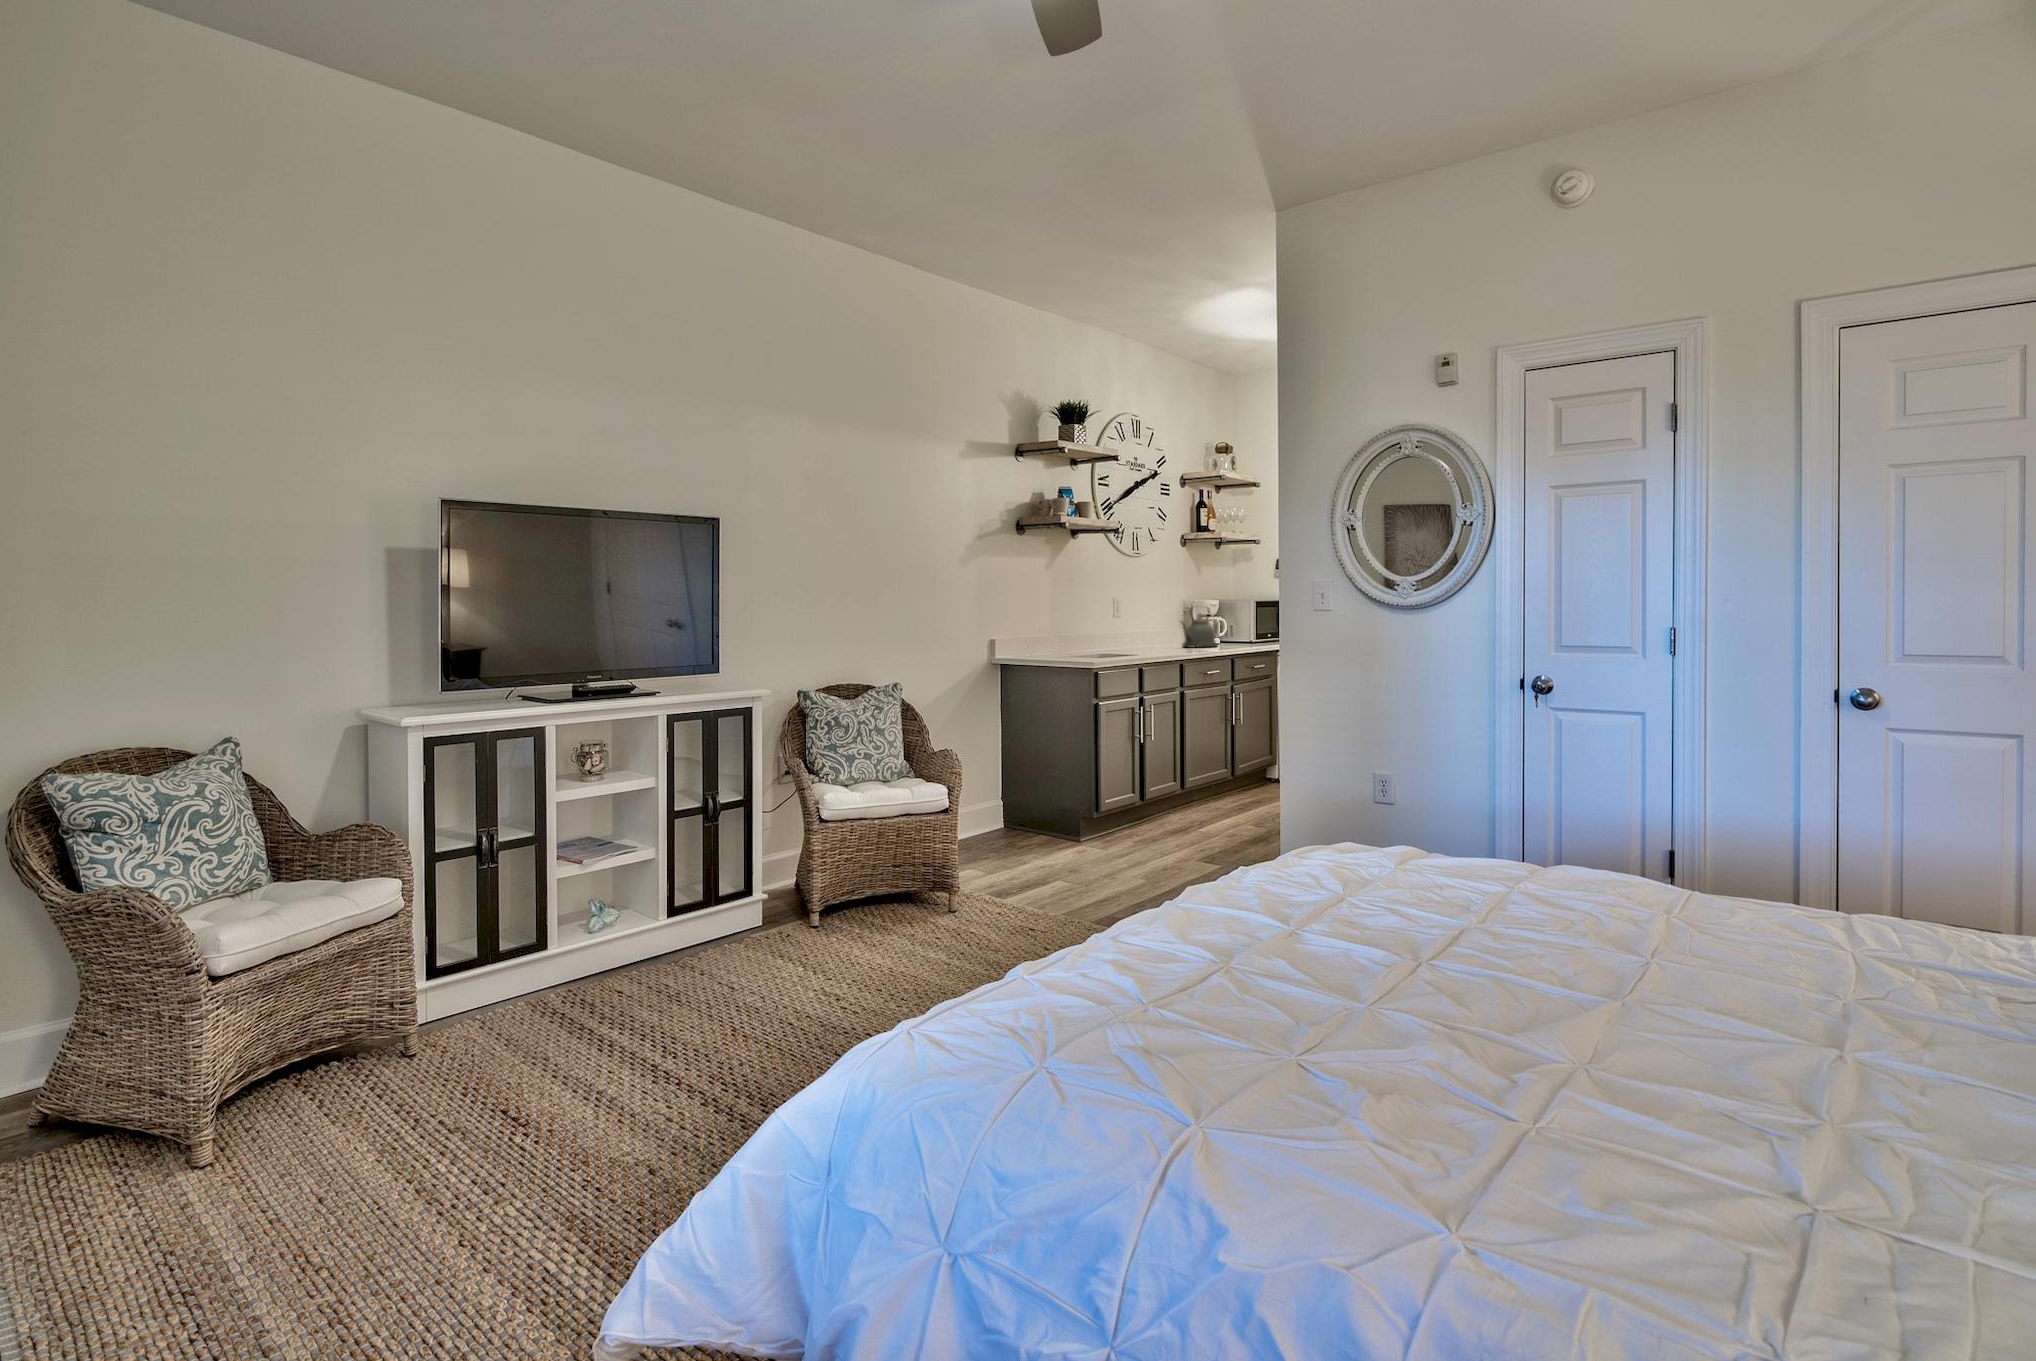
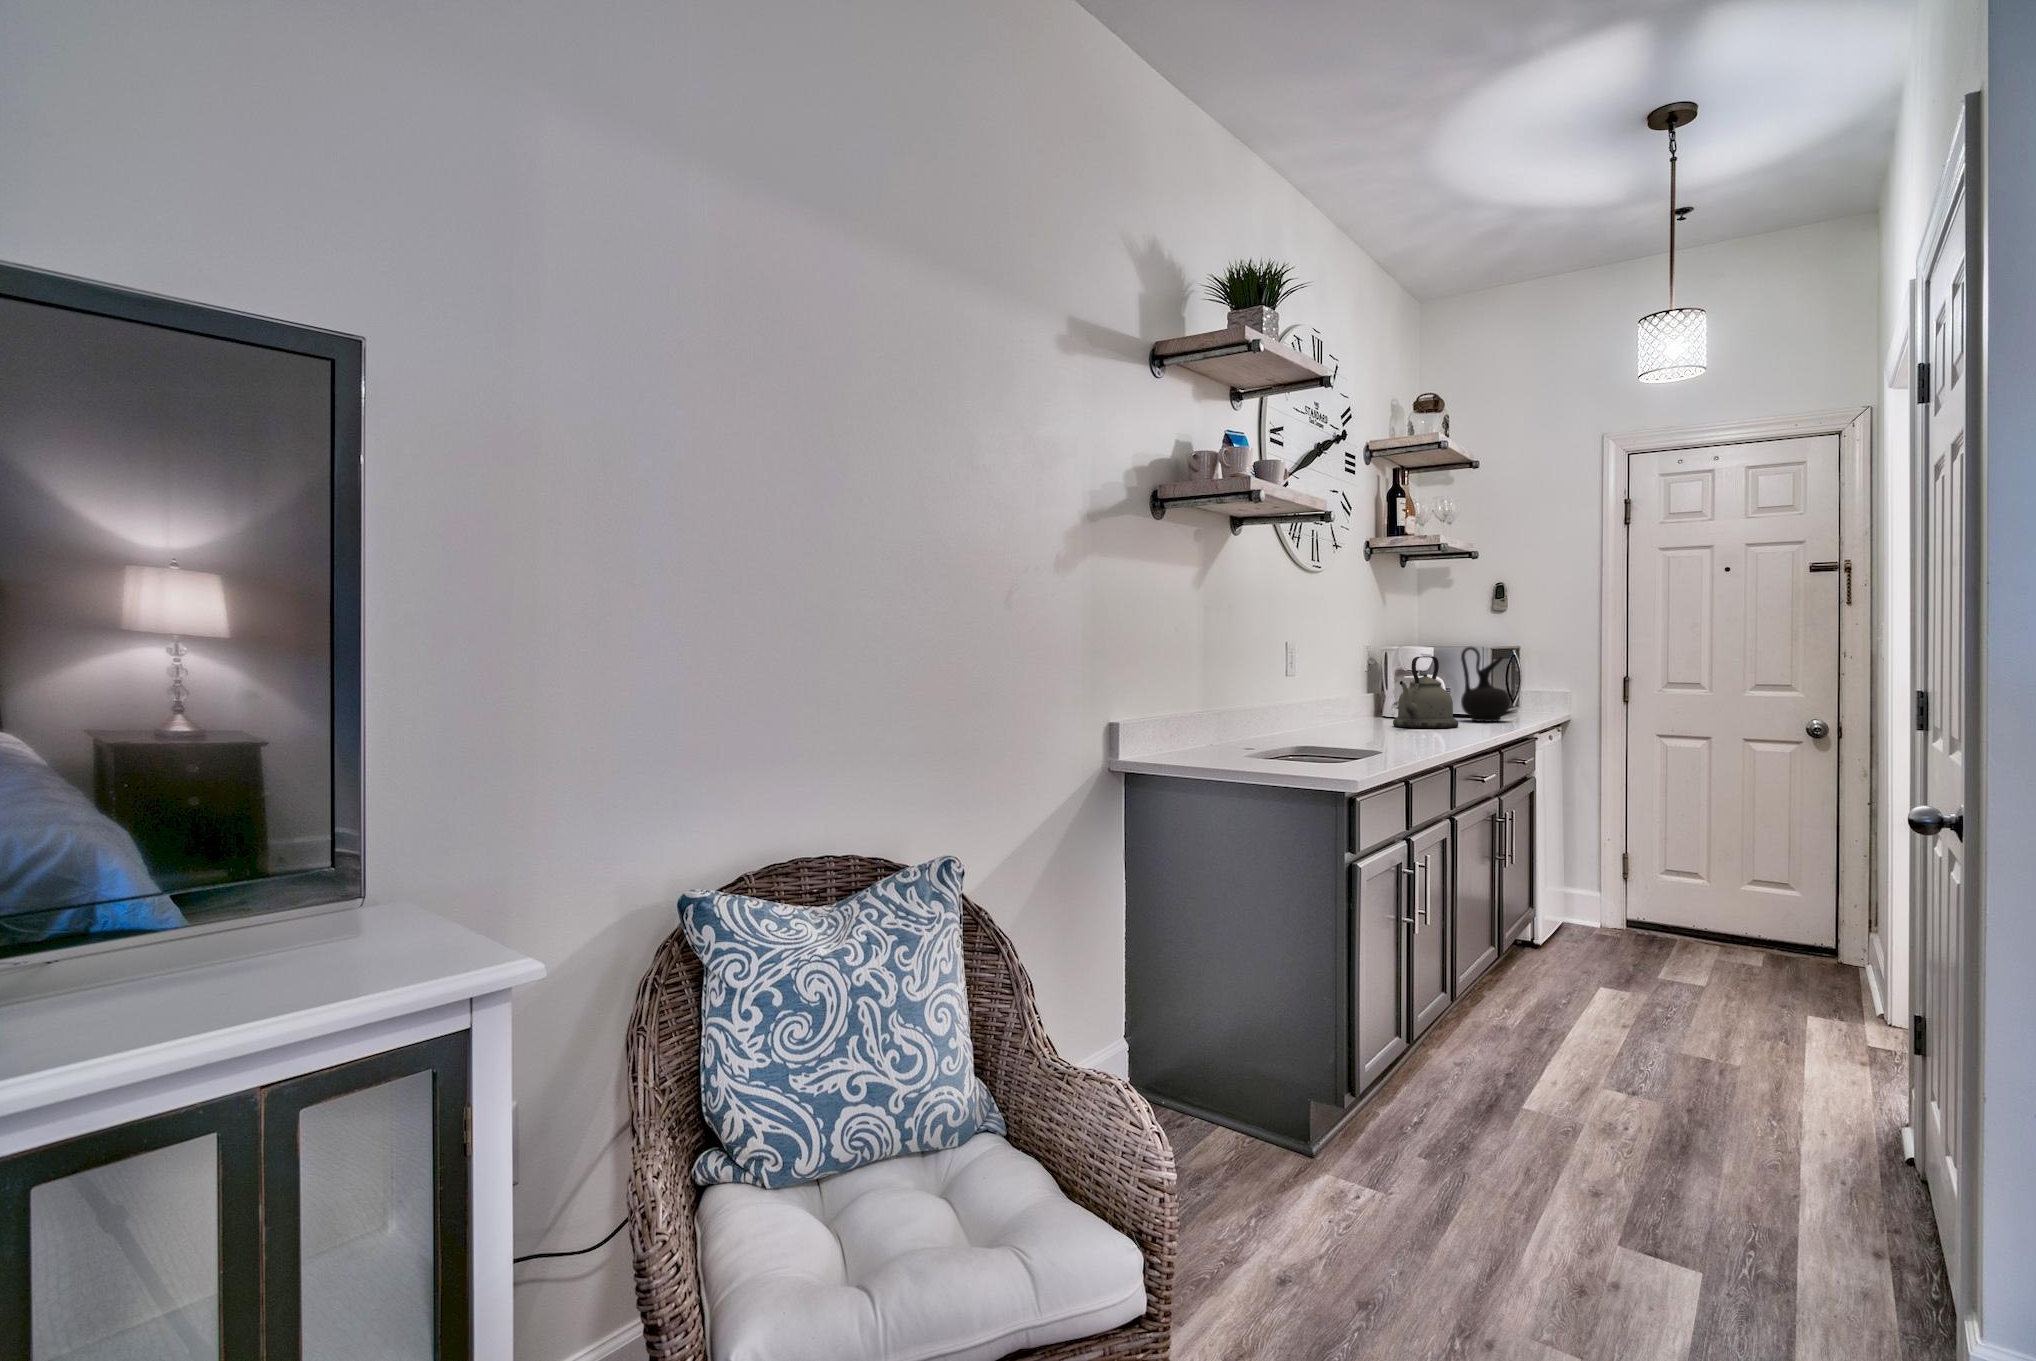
ceramic jug: none [1229,601,1257,645] -> present [1461,647,1510,722]

